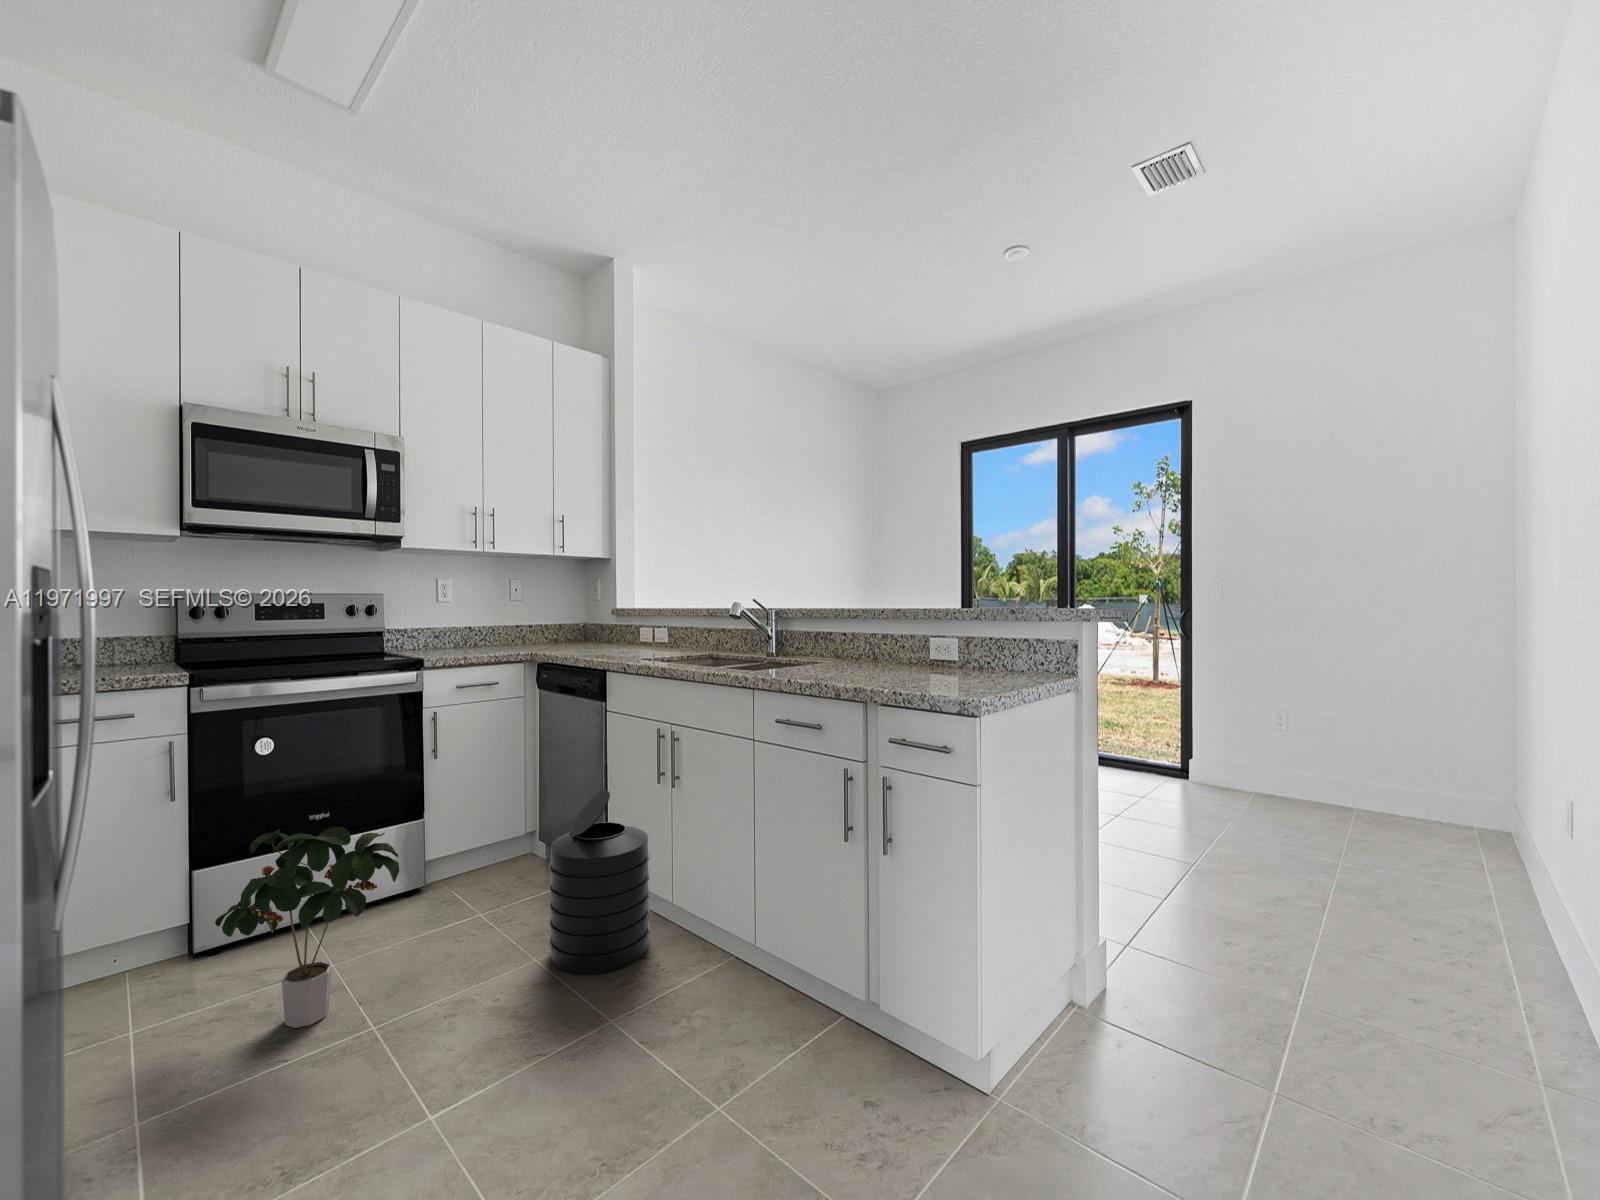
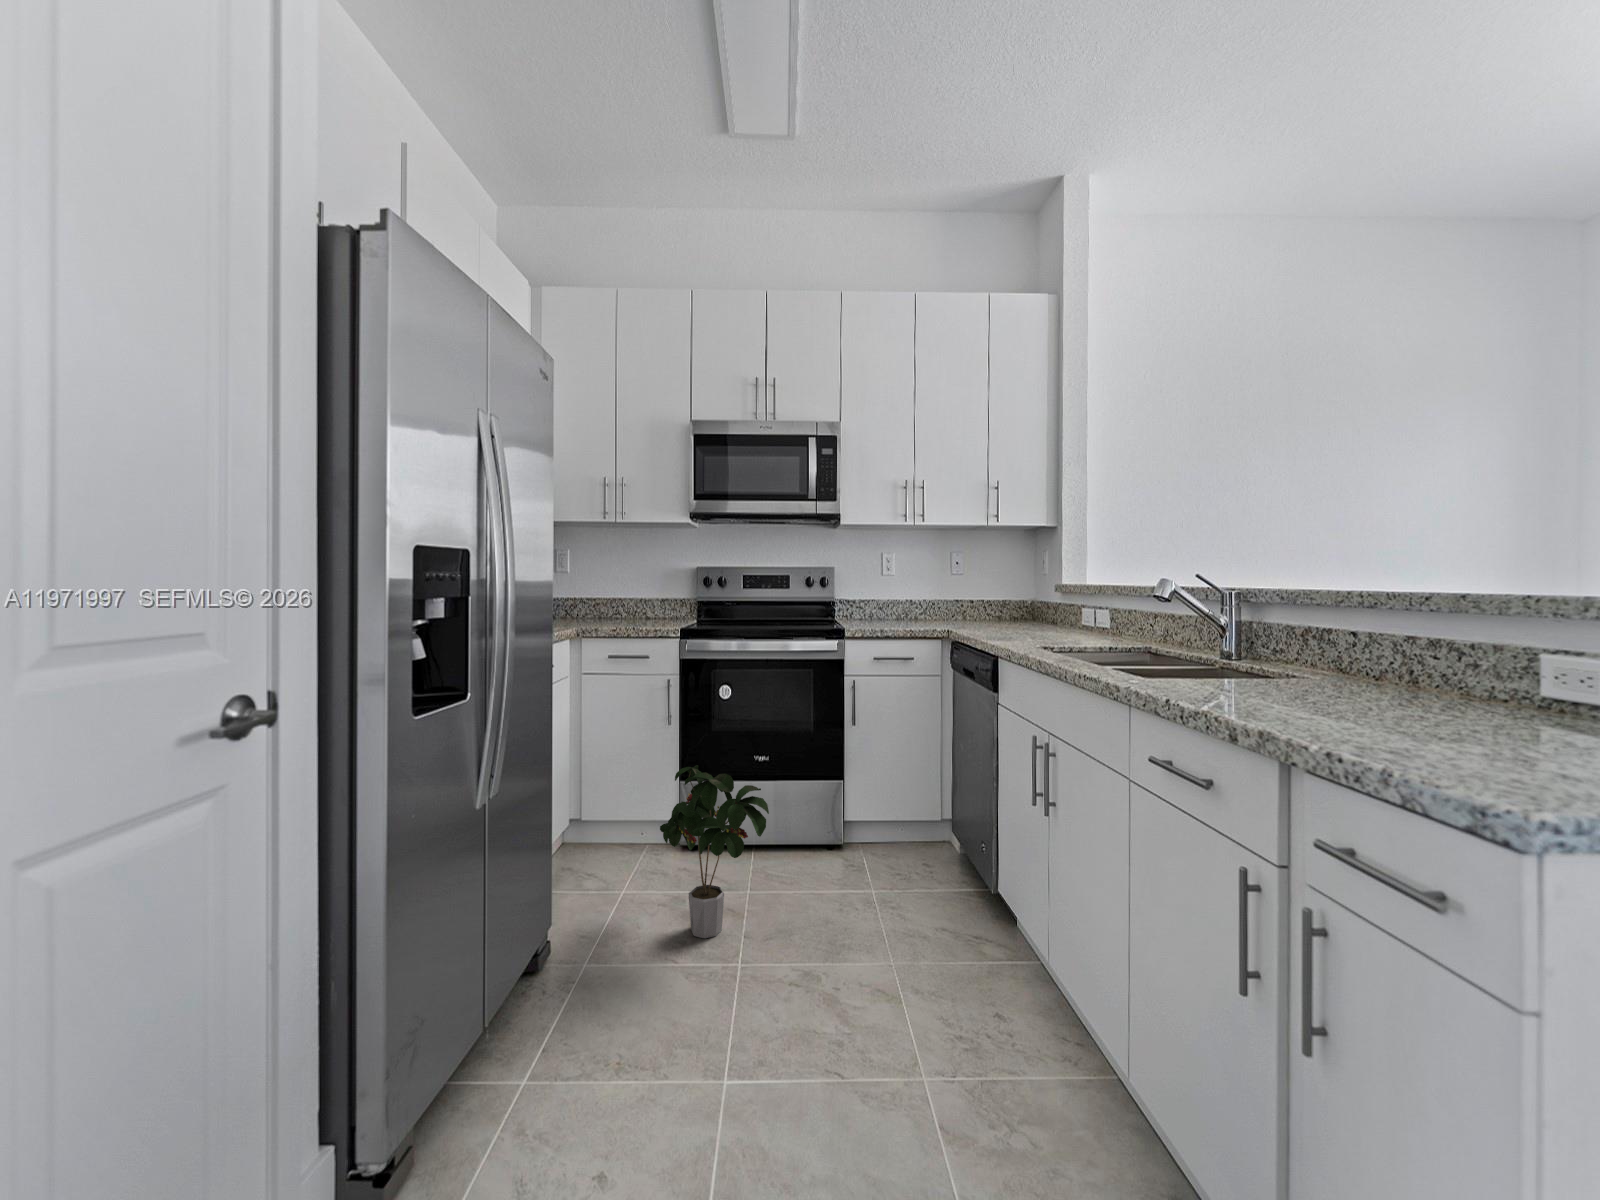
trash can: present [549,790,650,975] -> none [903,795,1017,1009]

